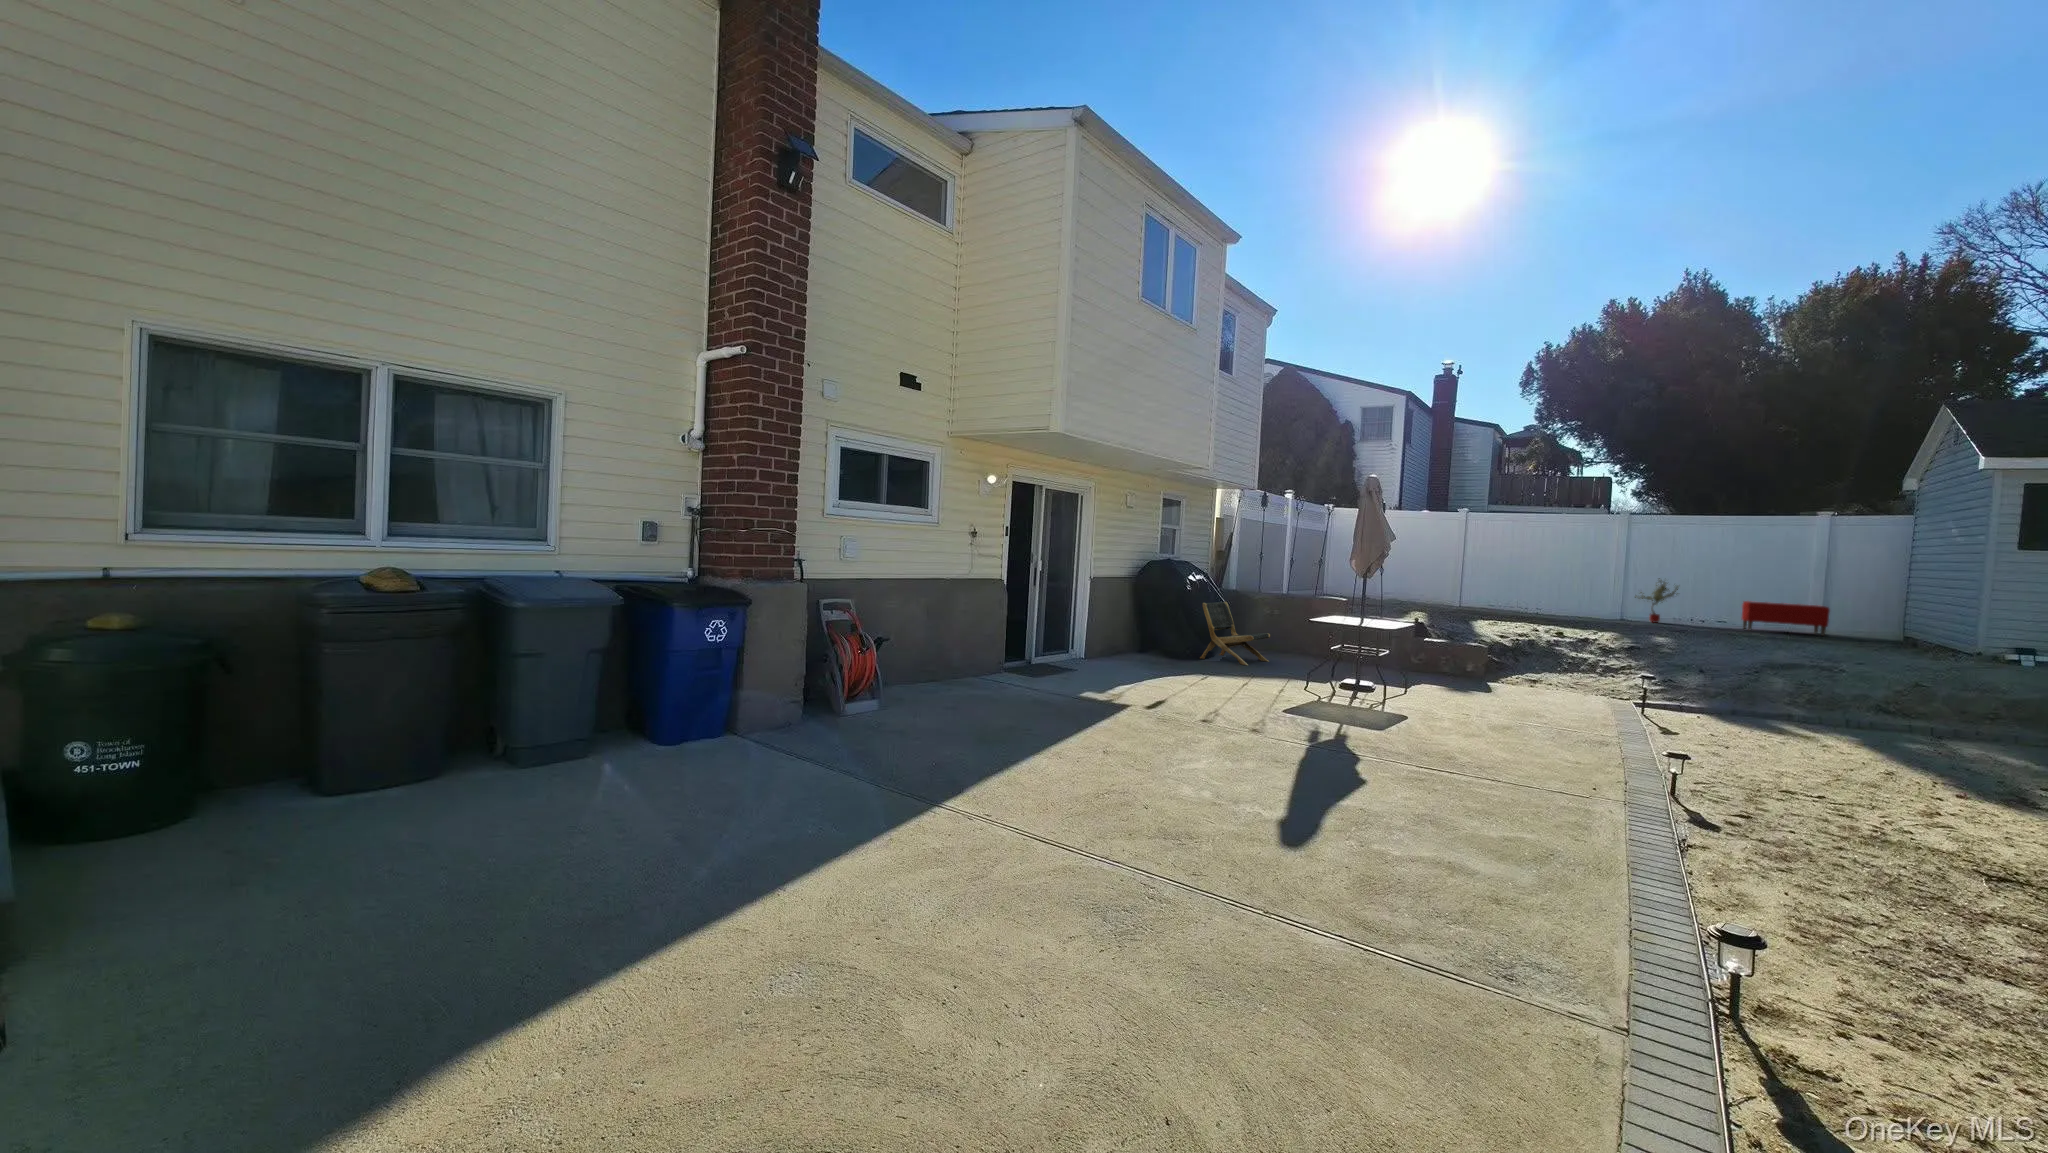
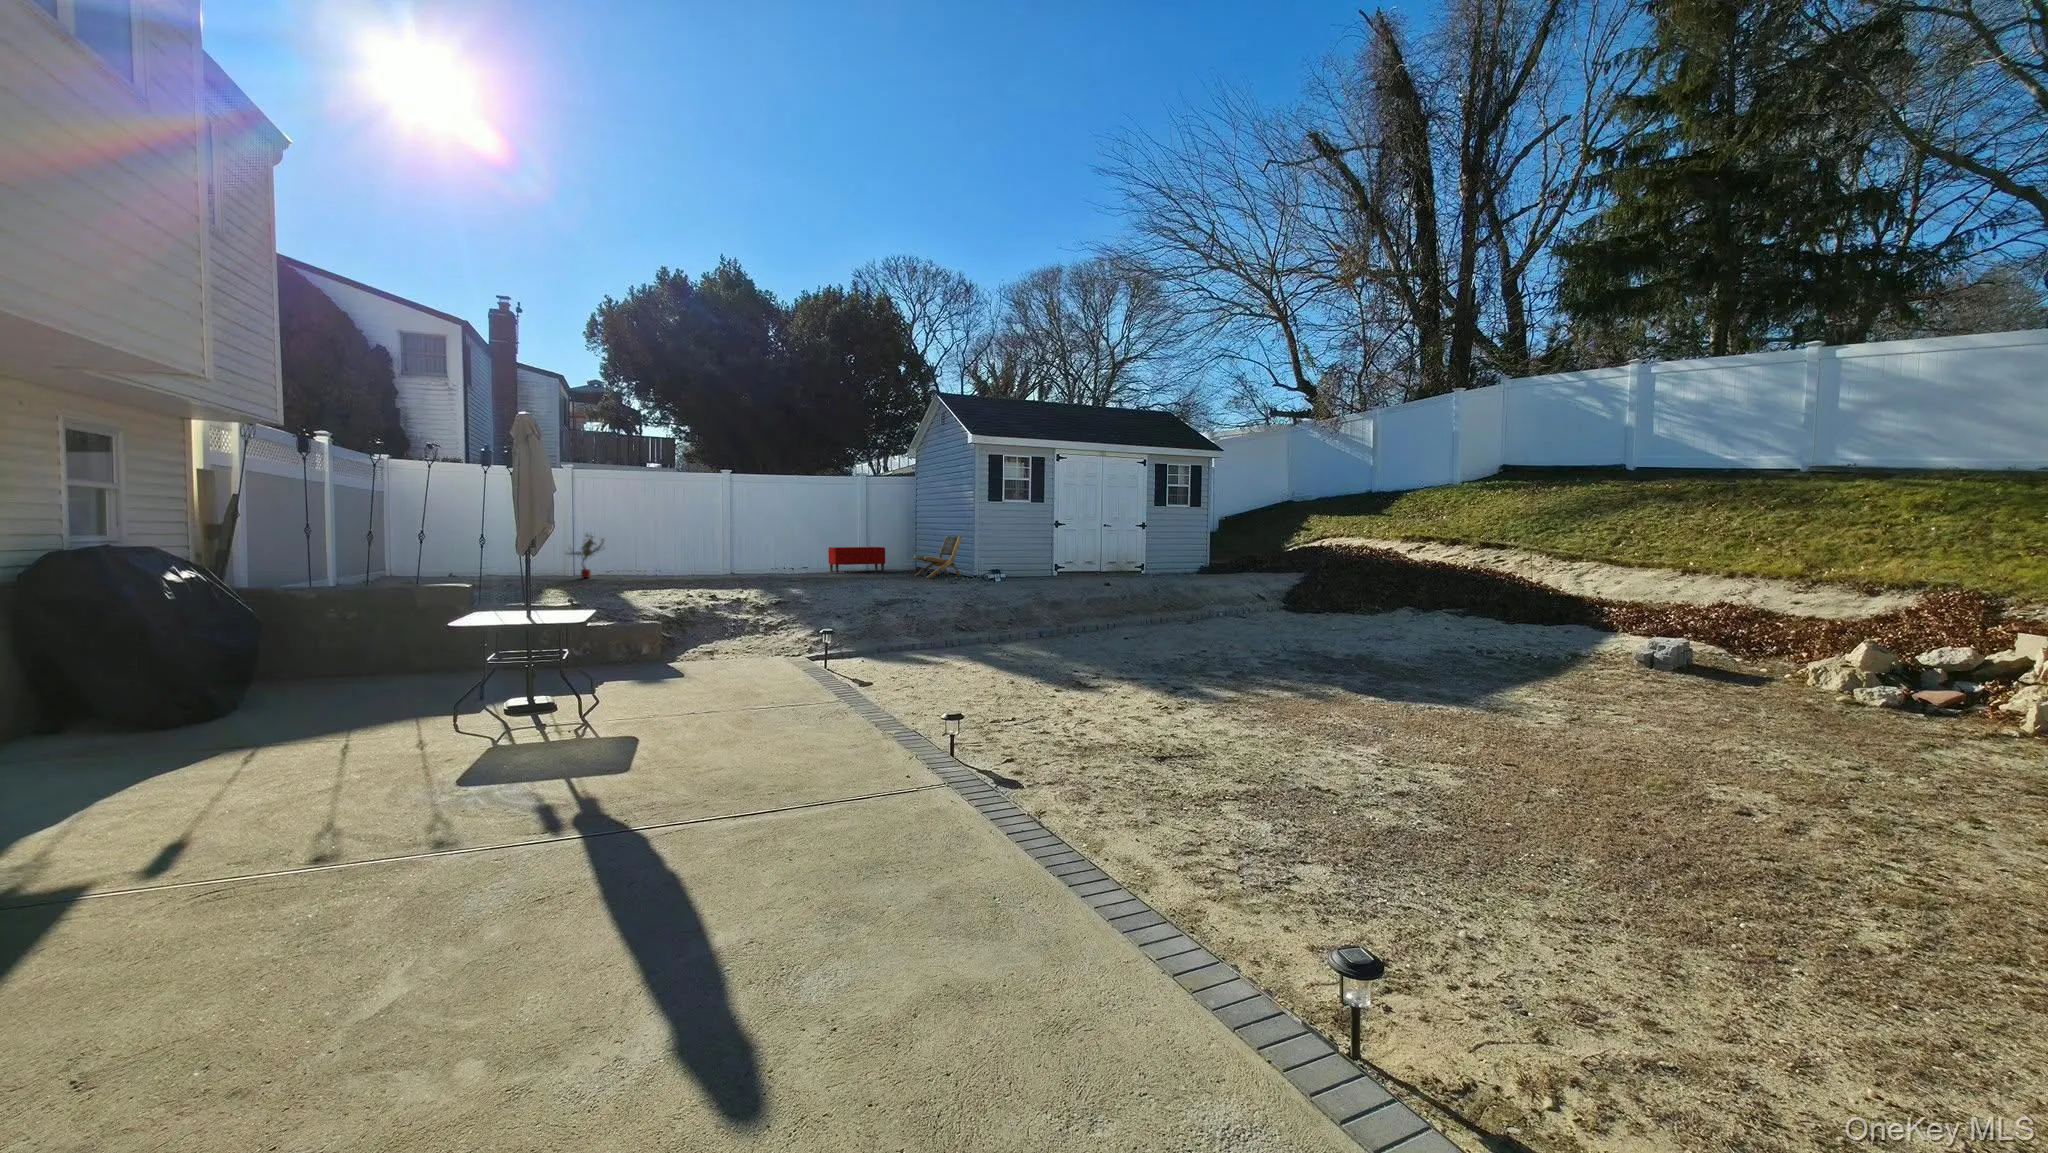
potted tree: present [1635,578,1678,623] -> present [569,534,604,578]
lounge chair: present [1200,601,1270,665] -> present [914,536,962,577]

